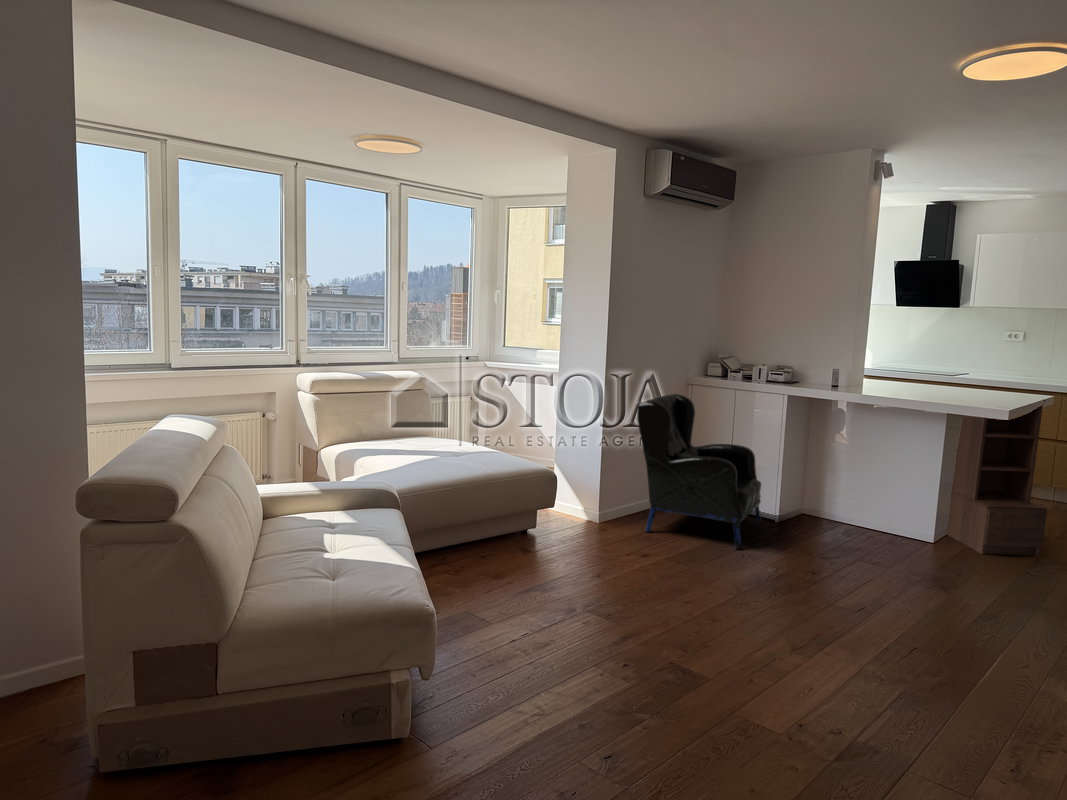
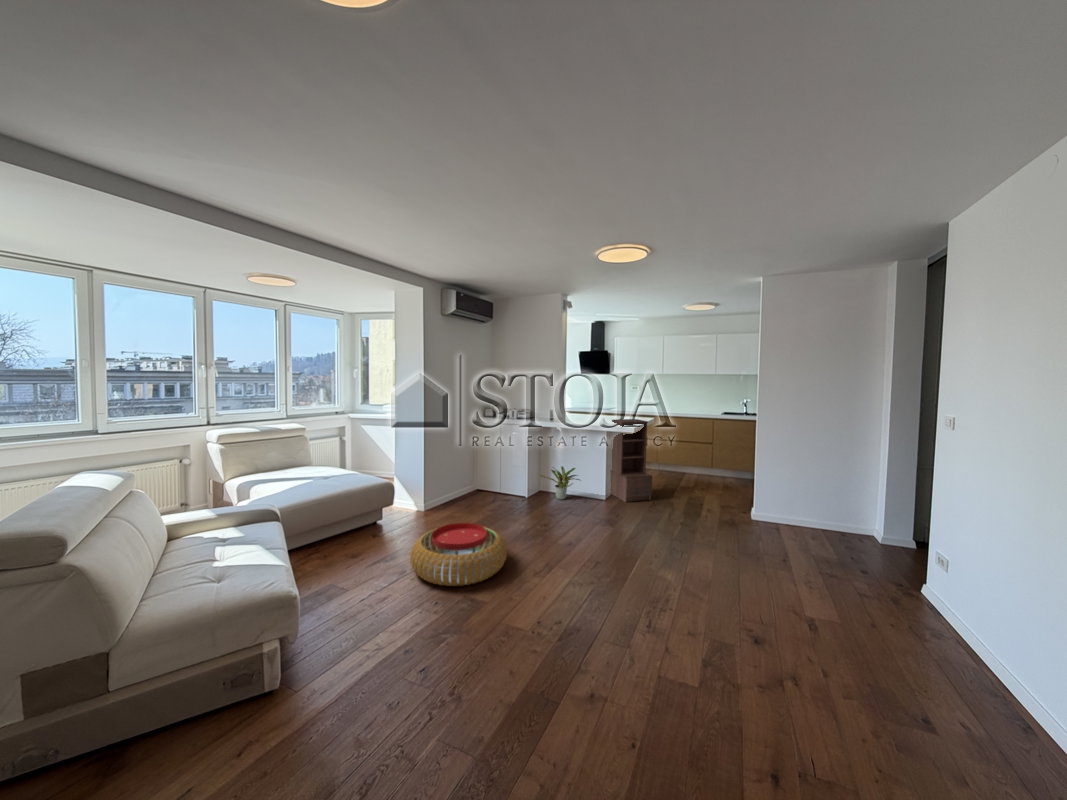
armchair: present [637,394,761,549] -> none [443,429,518,516]
potted plant: none [806,472,891,535] -> present [540,466,580,500]
pouf: none [589,548,757,653] -> present [410,523,507,586]

